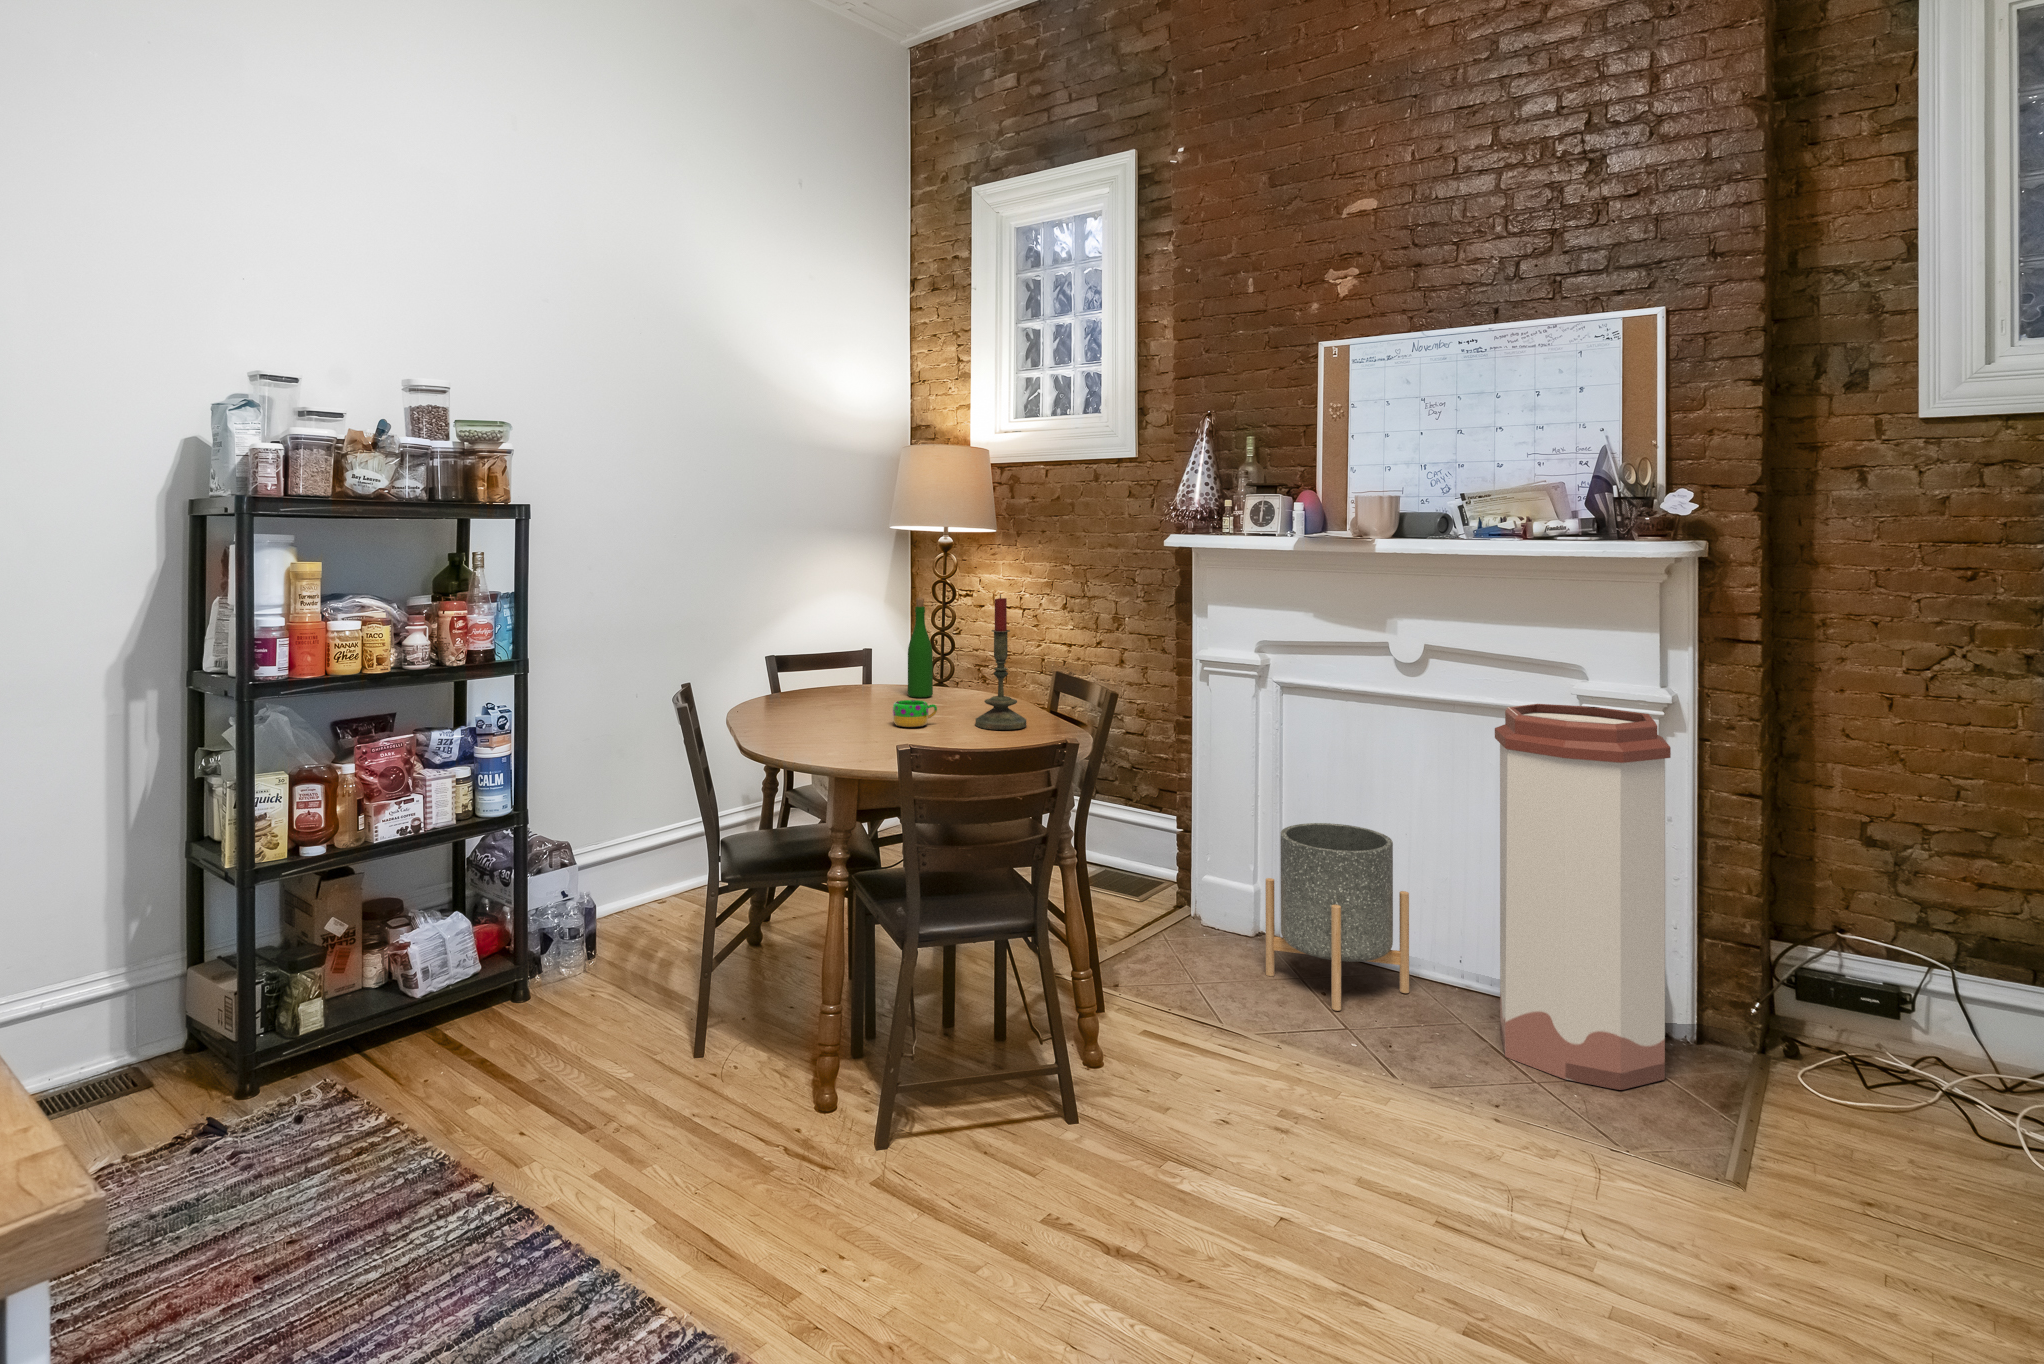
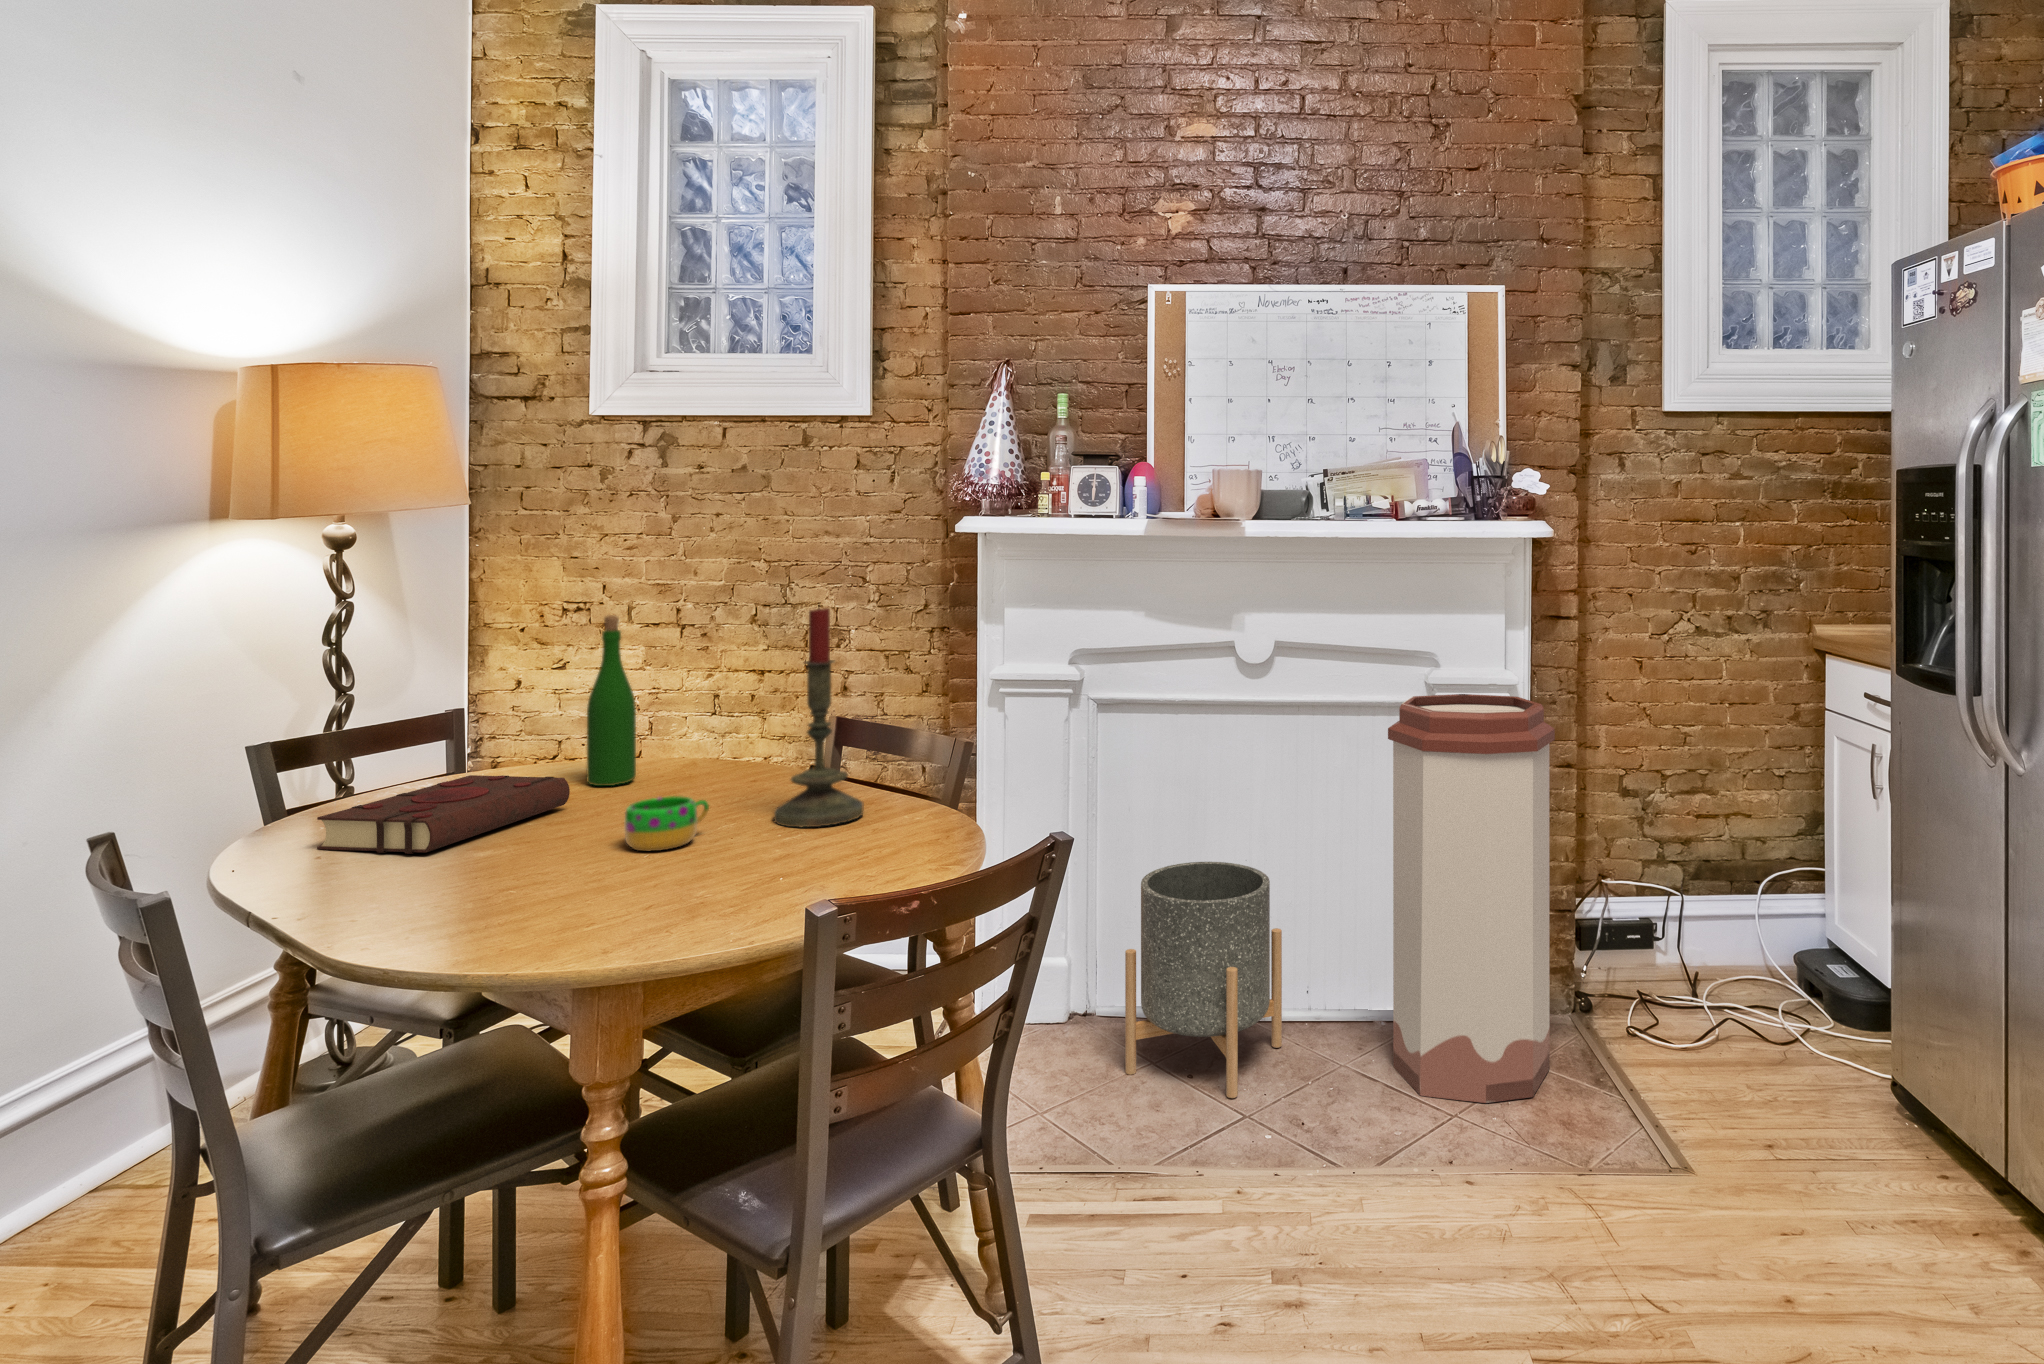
book: none [777,682,888,713] -> present [317,775,570,854]

